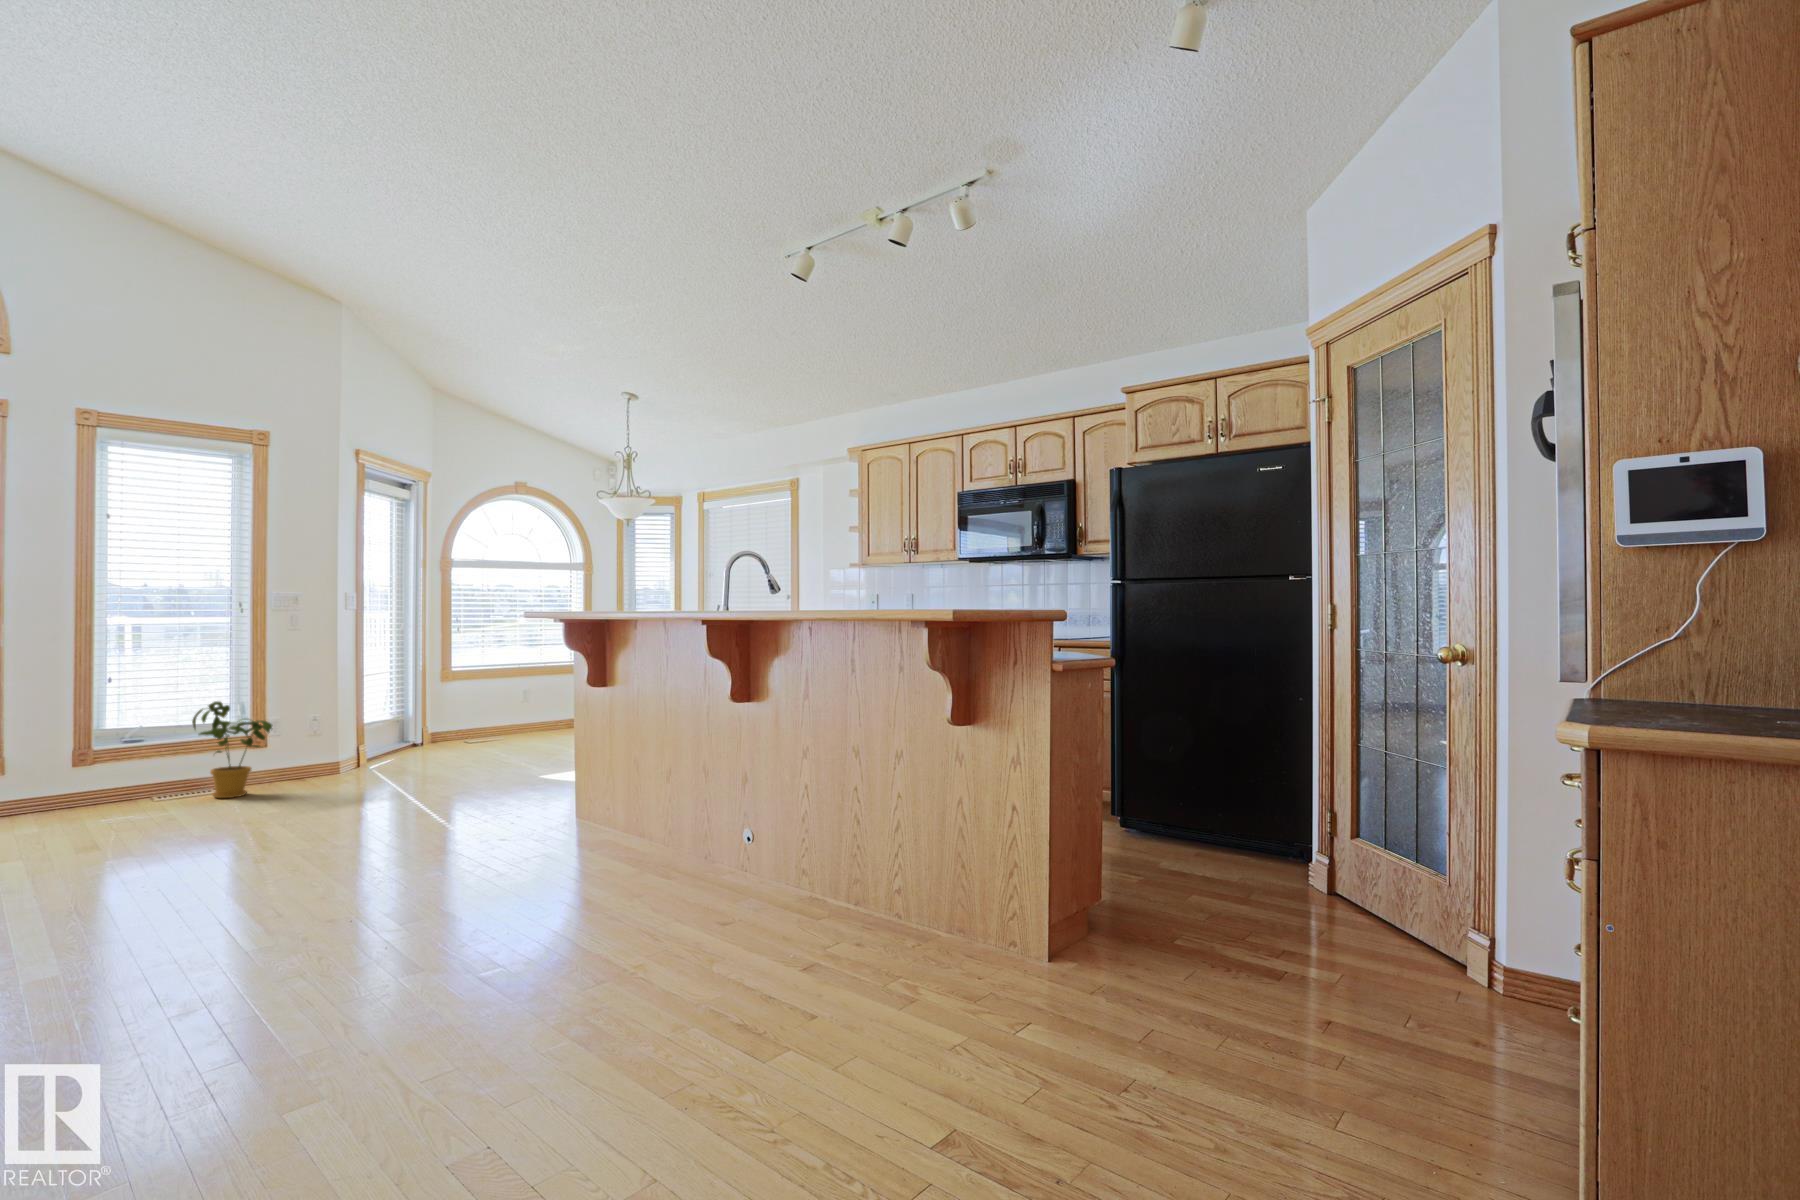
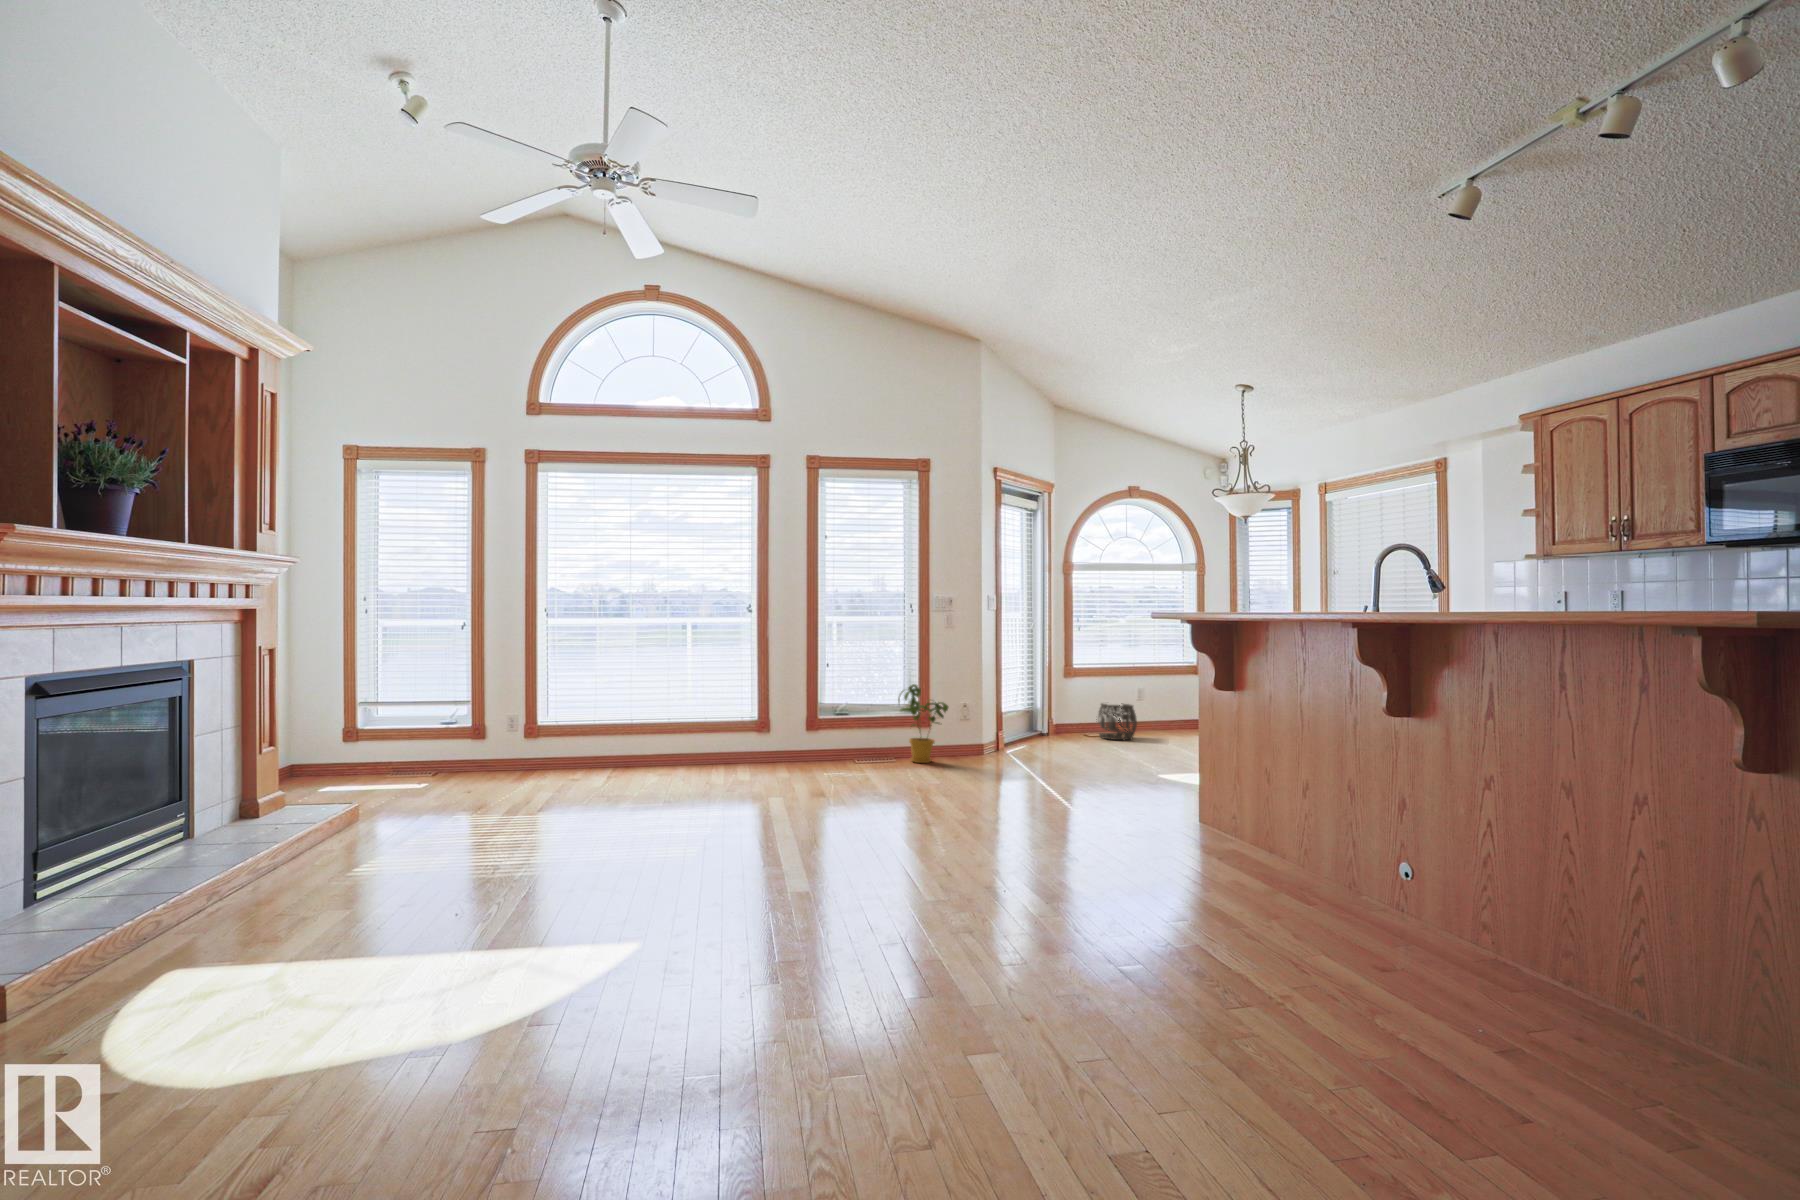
woven basket: none [480,703,526,742] -> present [1096,703,1137,740]

